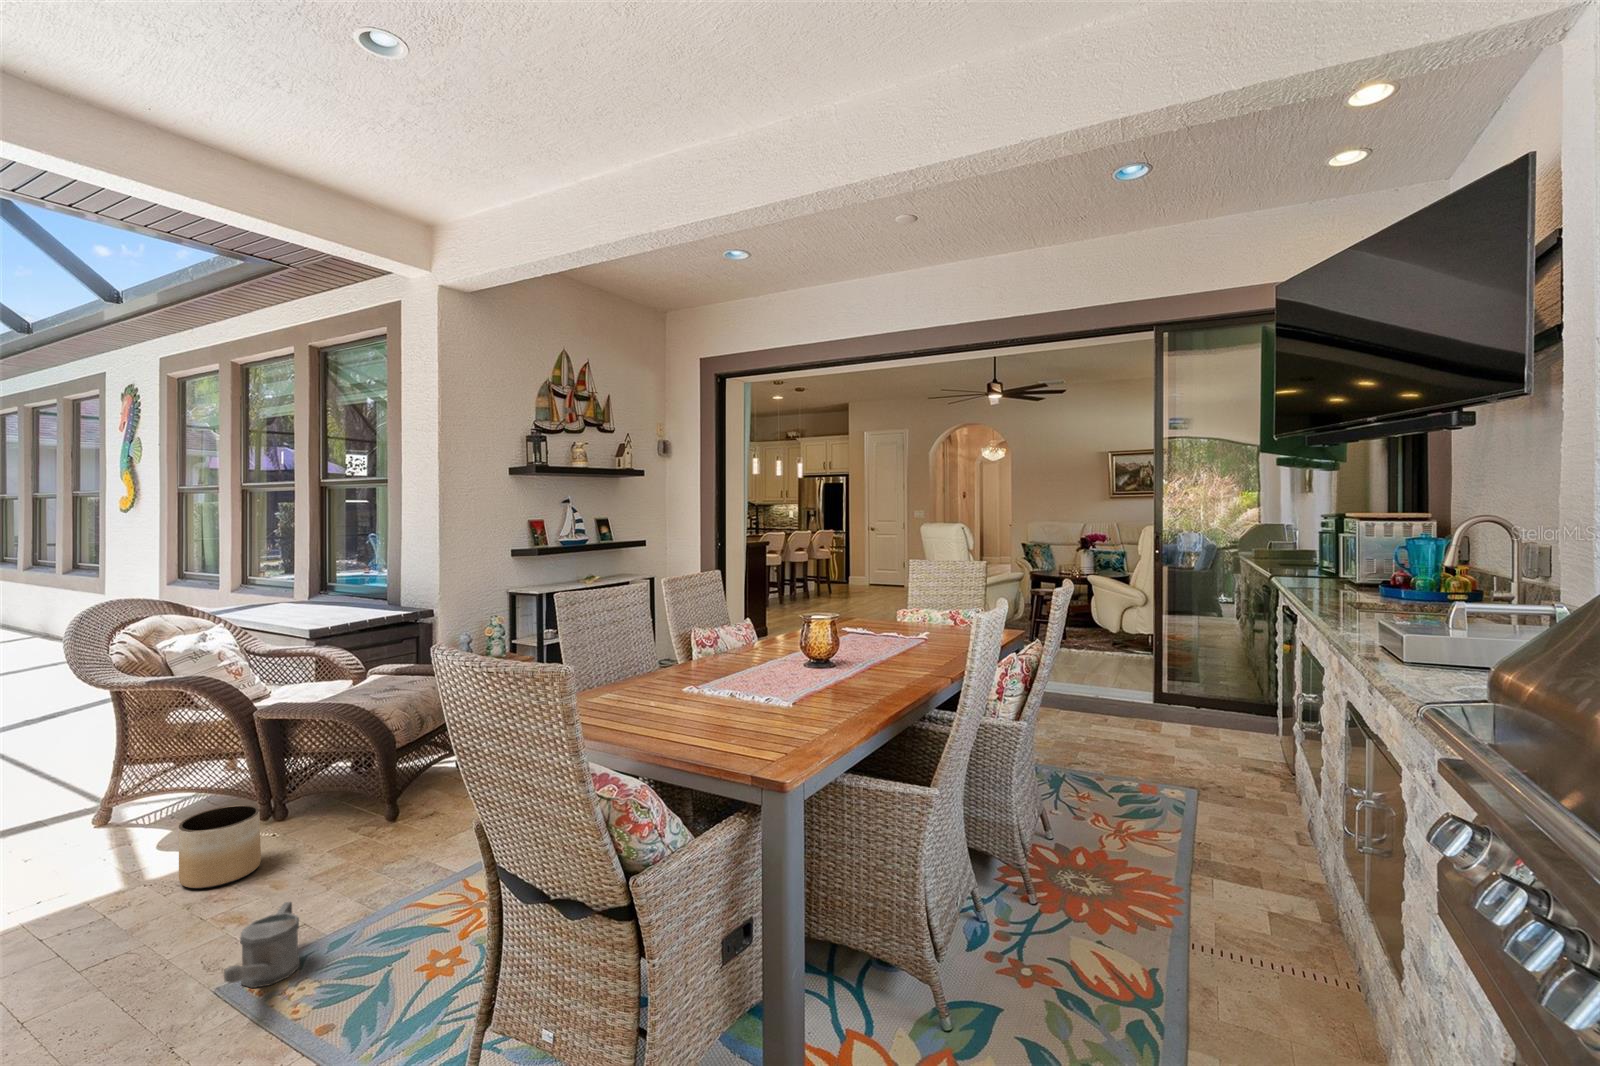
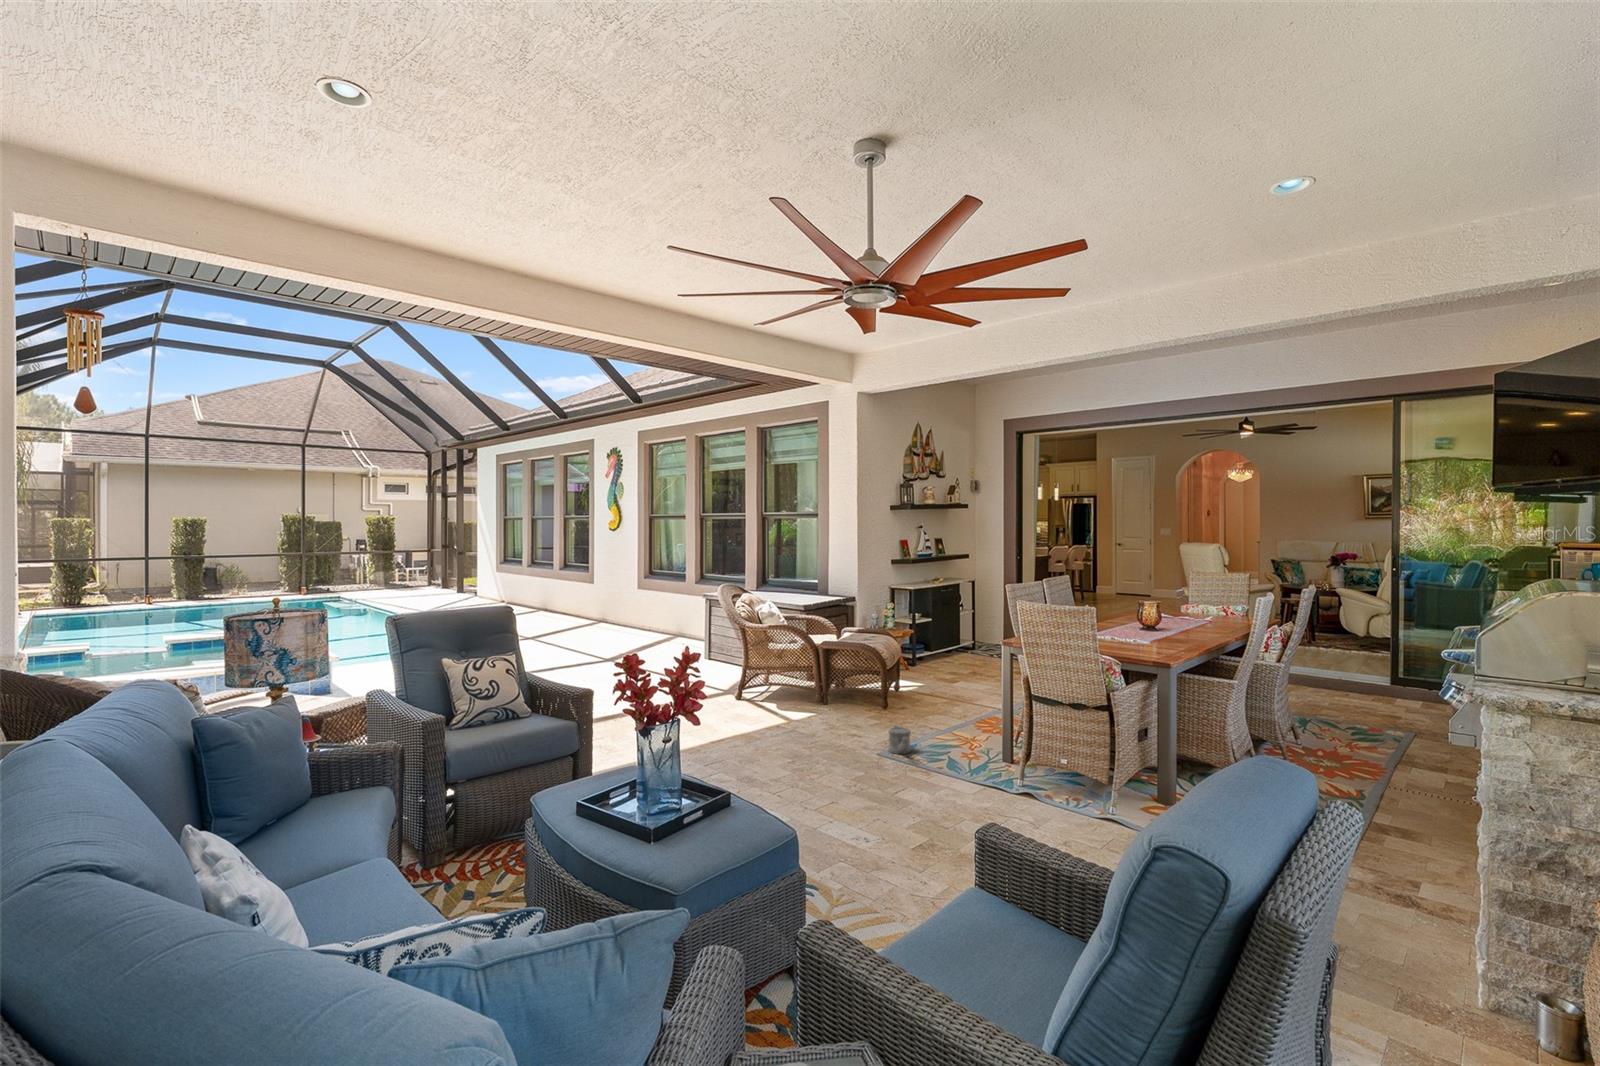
planter: present [179,805,261,889] -> none [813,690,845,725]

